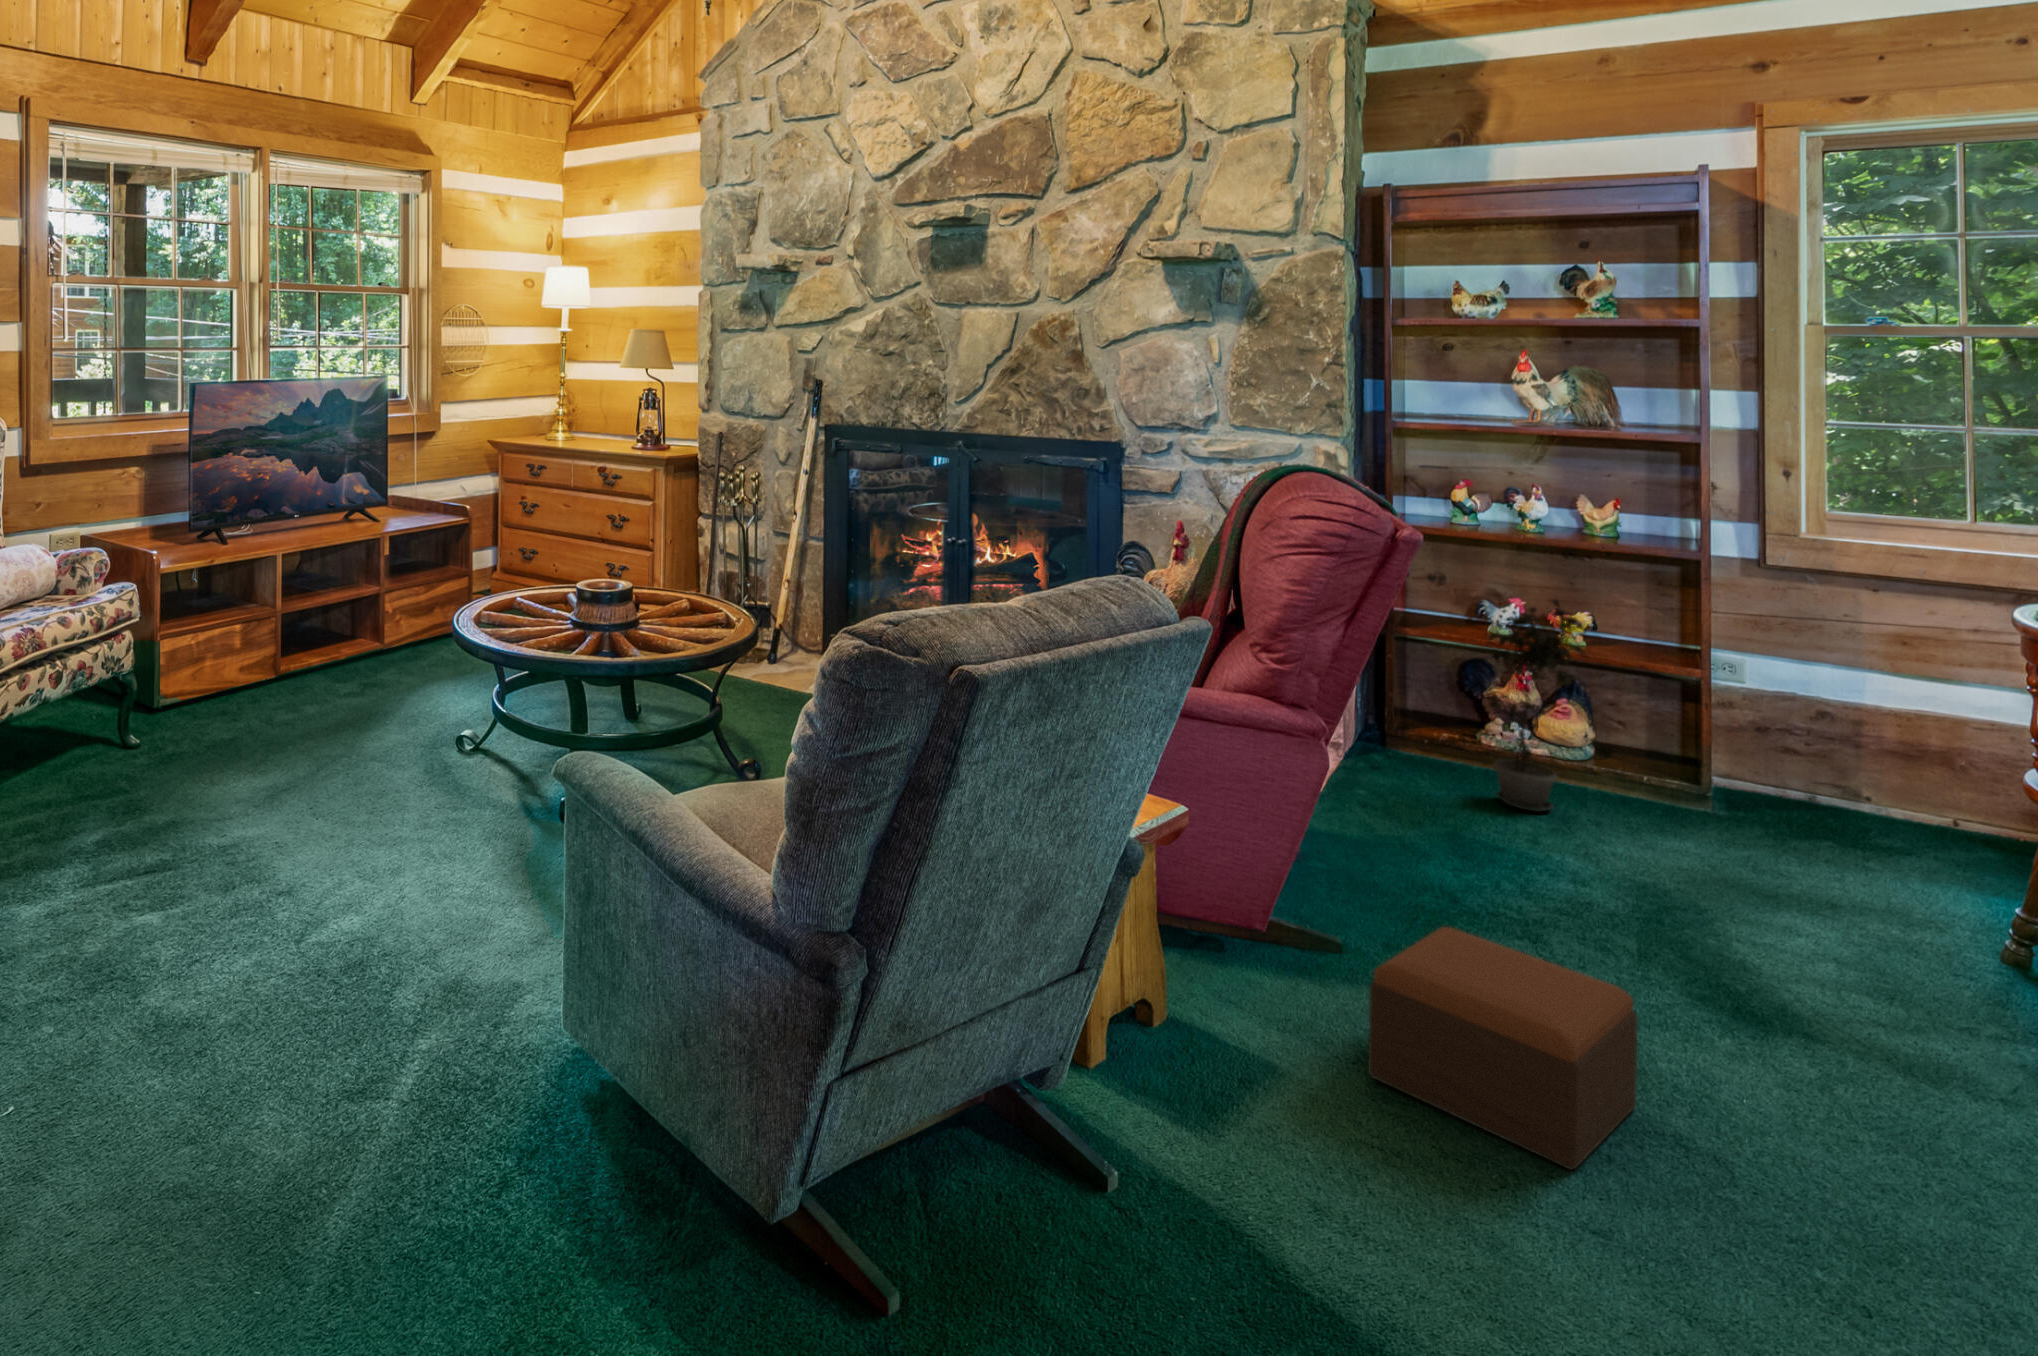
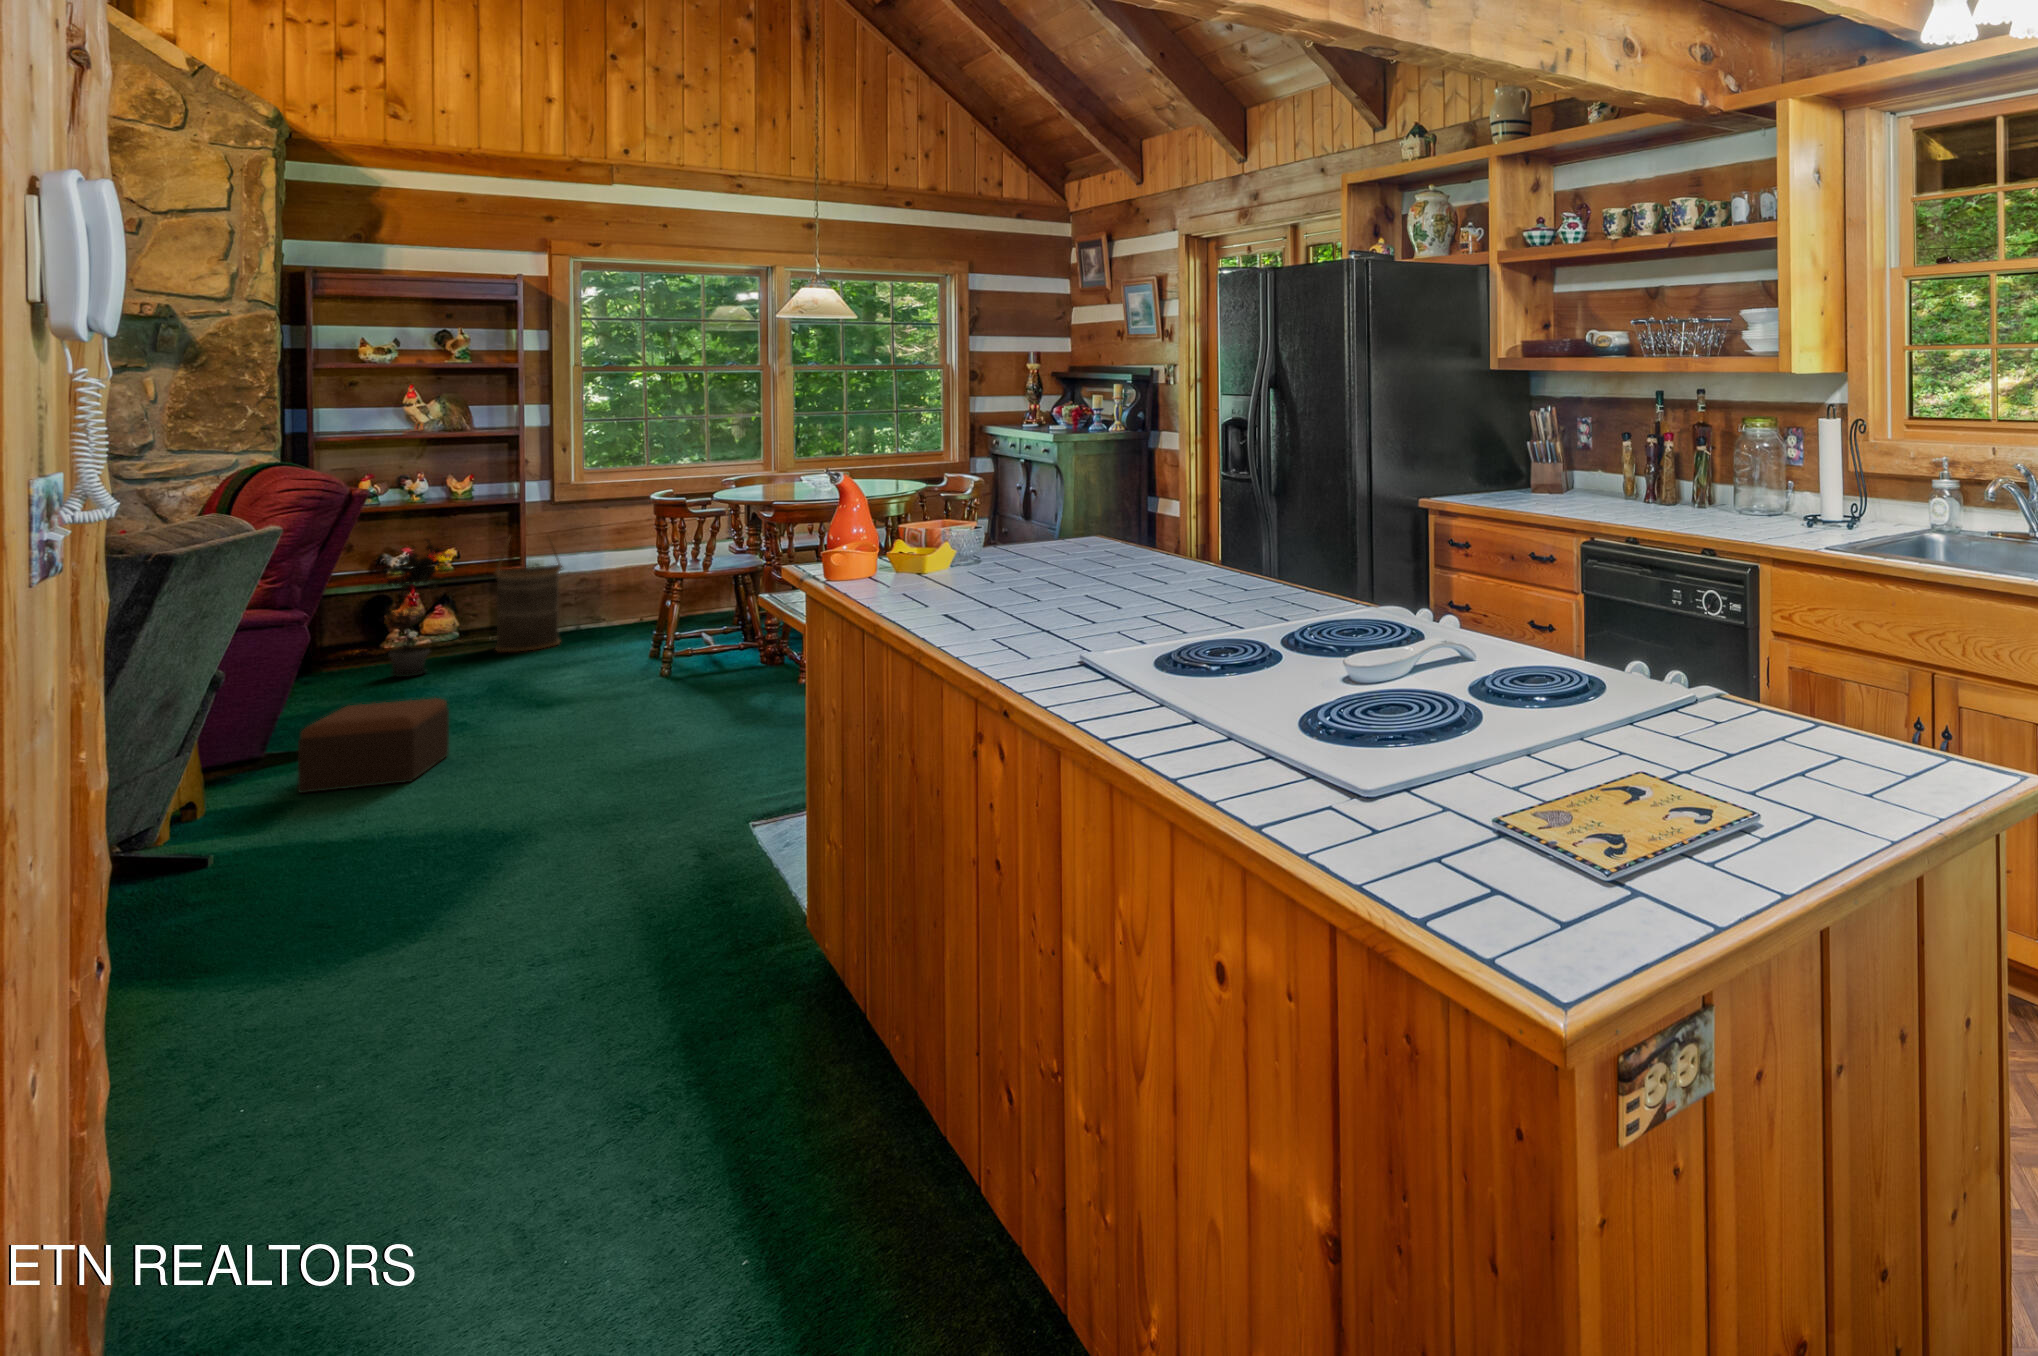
basket: none [1656,608,1789,821] -> present [494,538,562,651]

